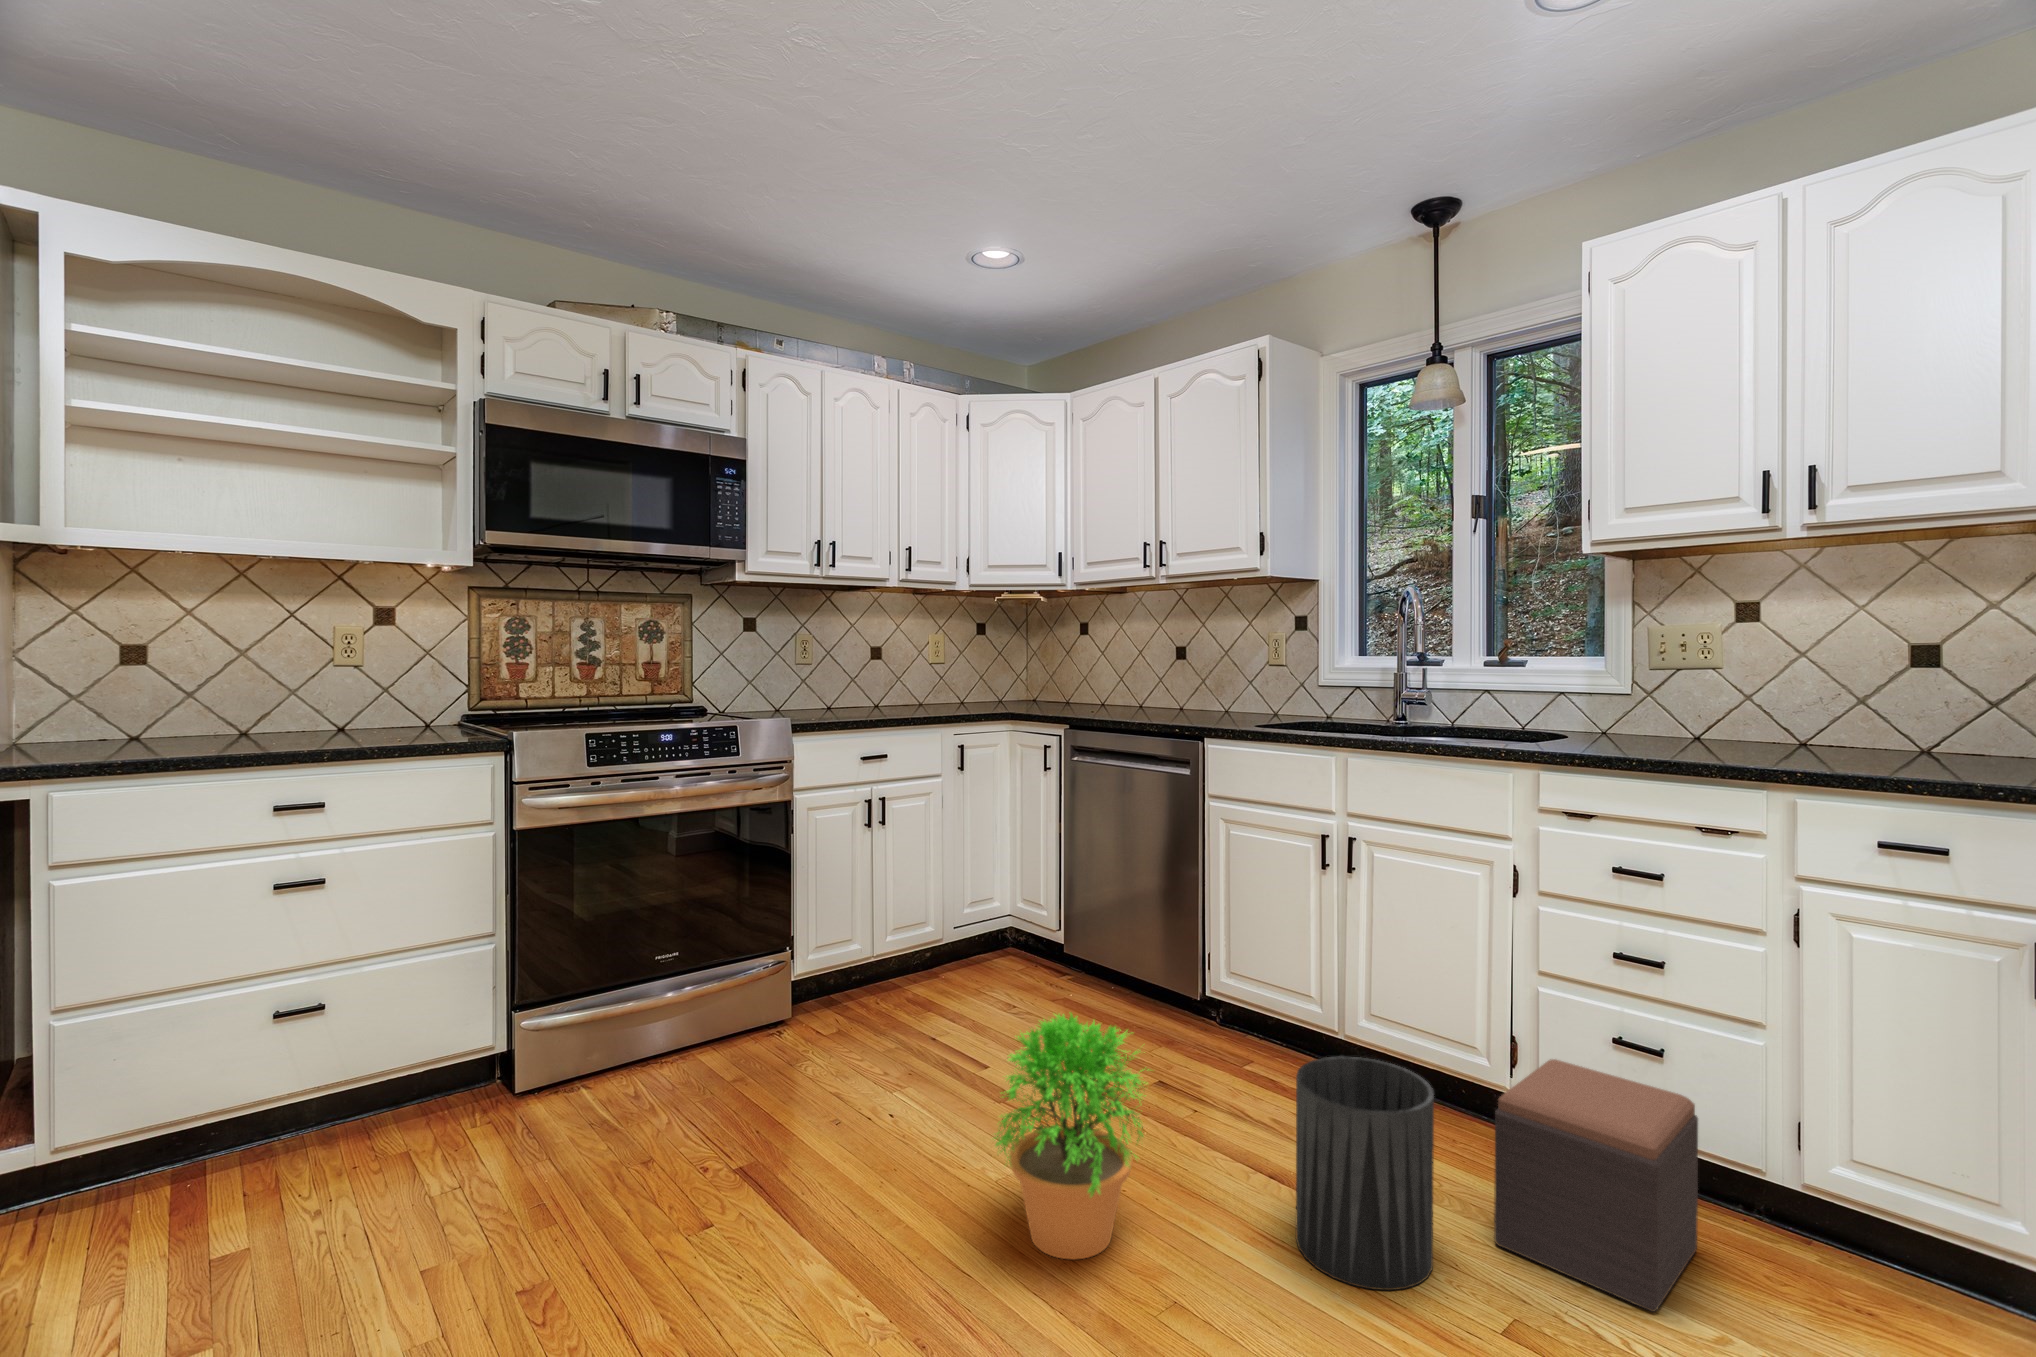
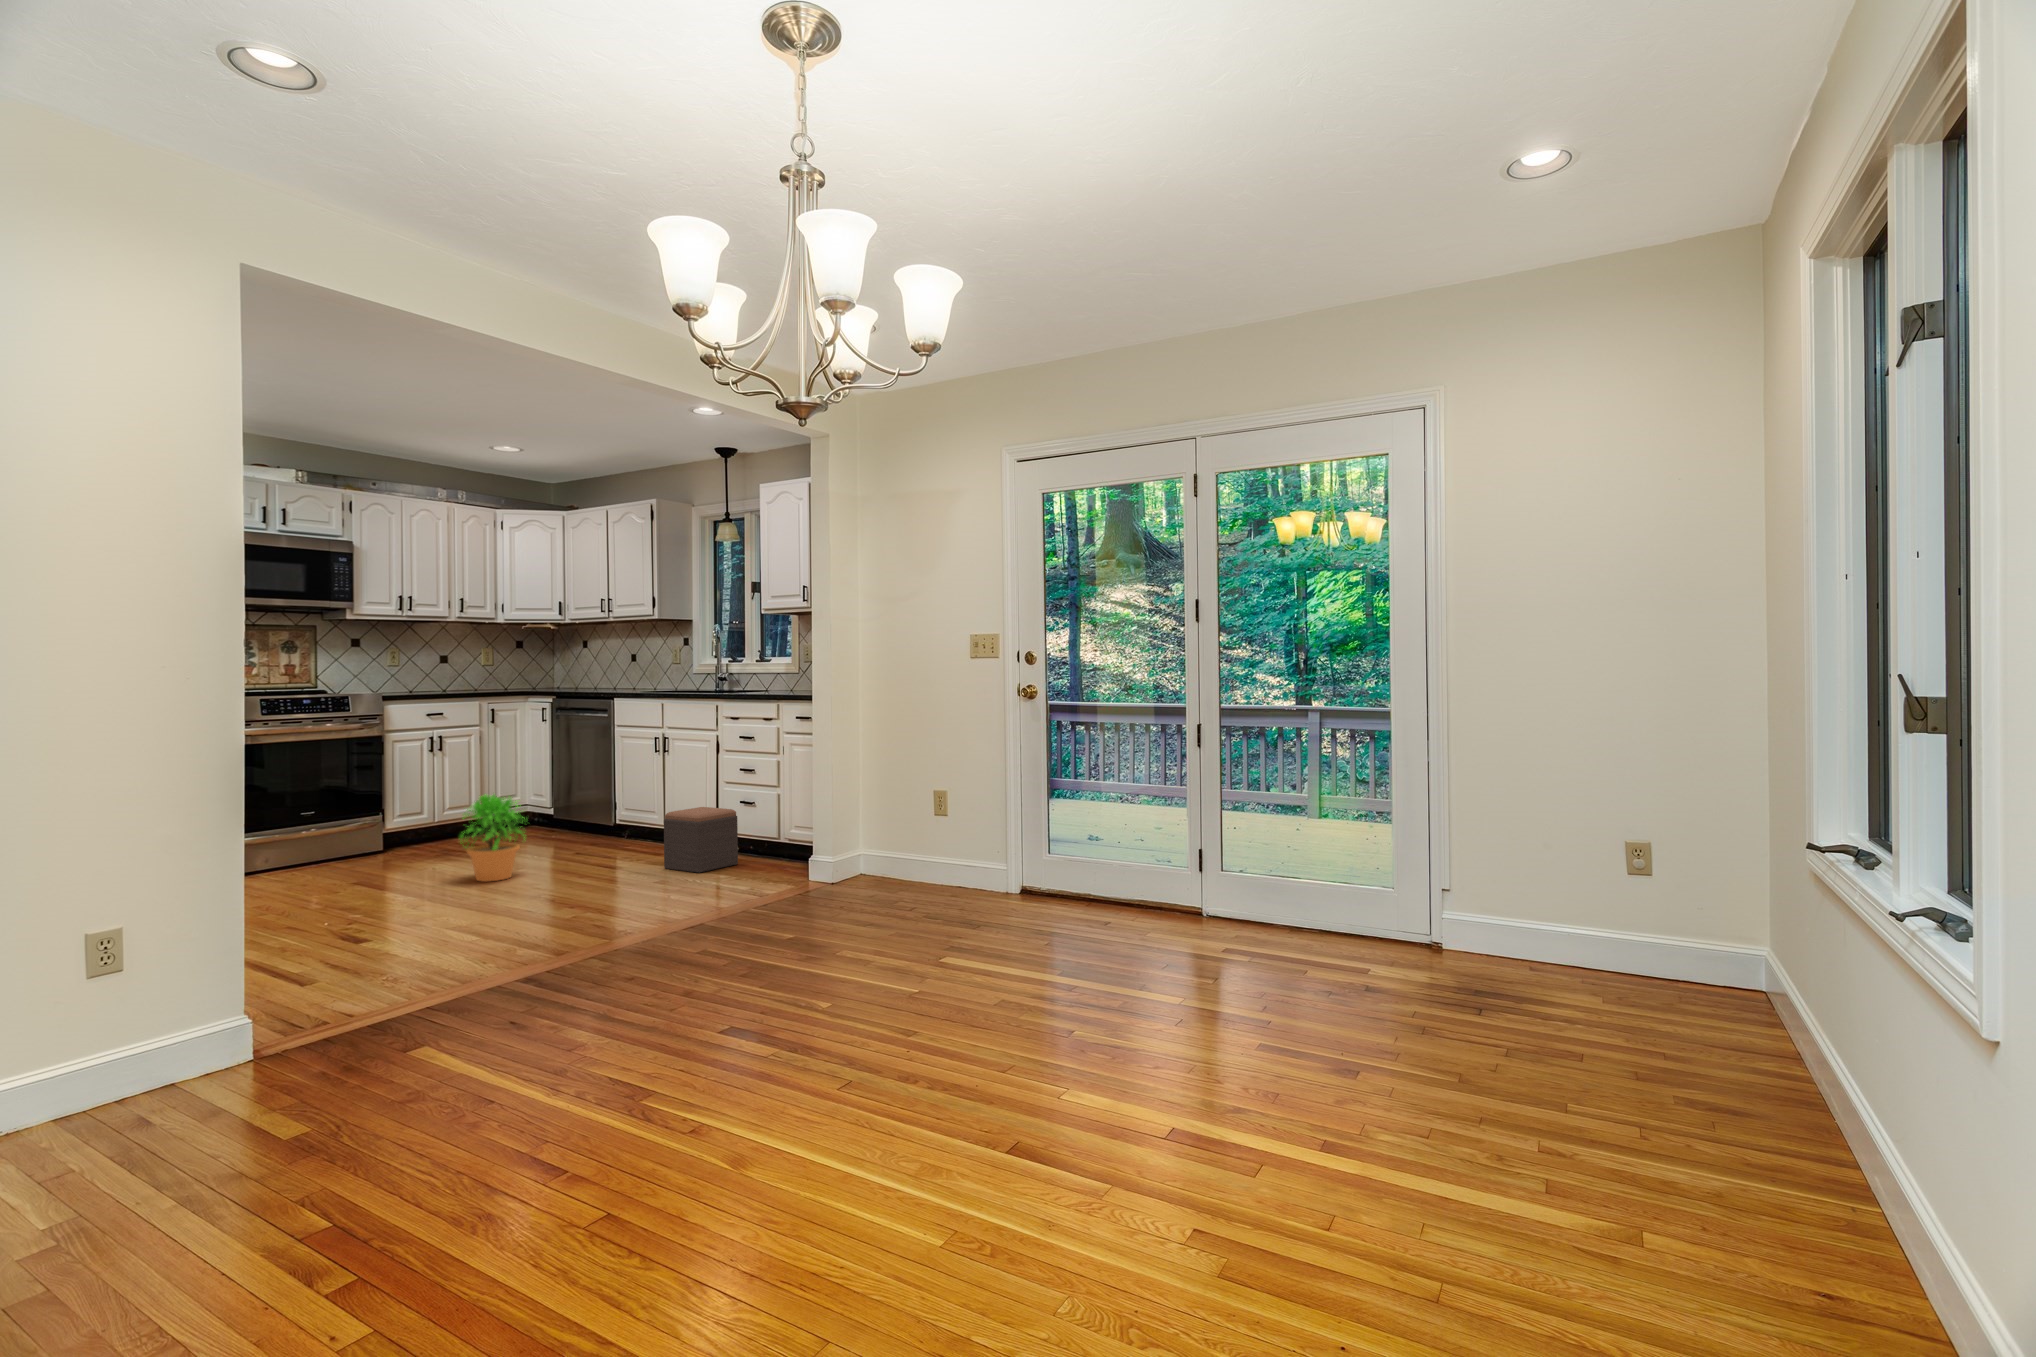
trash can: present [1296,1056,1434,1290] -> none [585,808,637,877]

